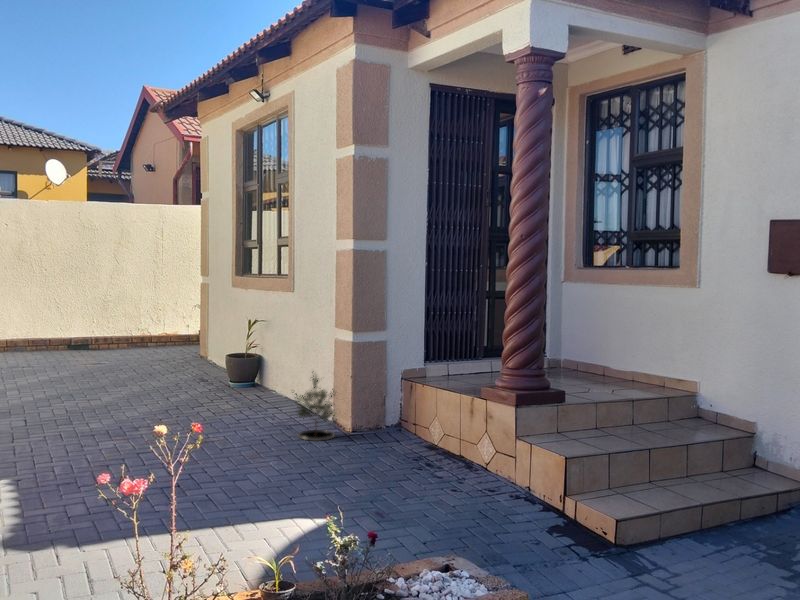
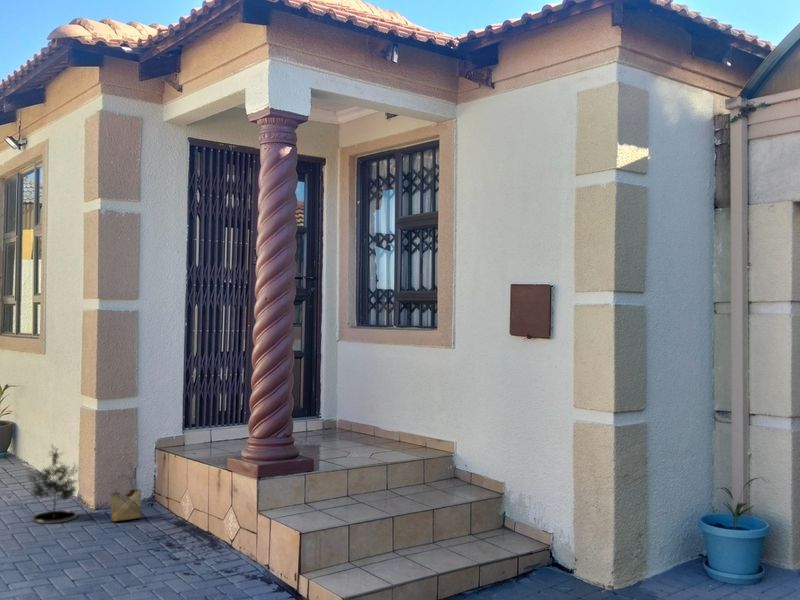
woven basket: none [366,400,392,442] -> present [110,475,142,521]

